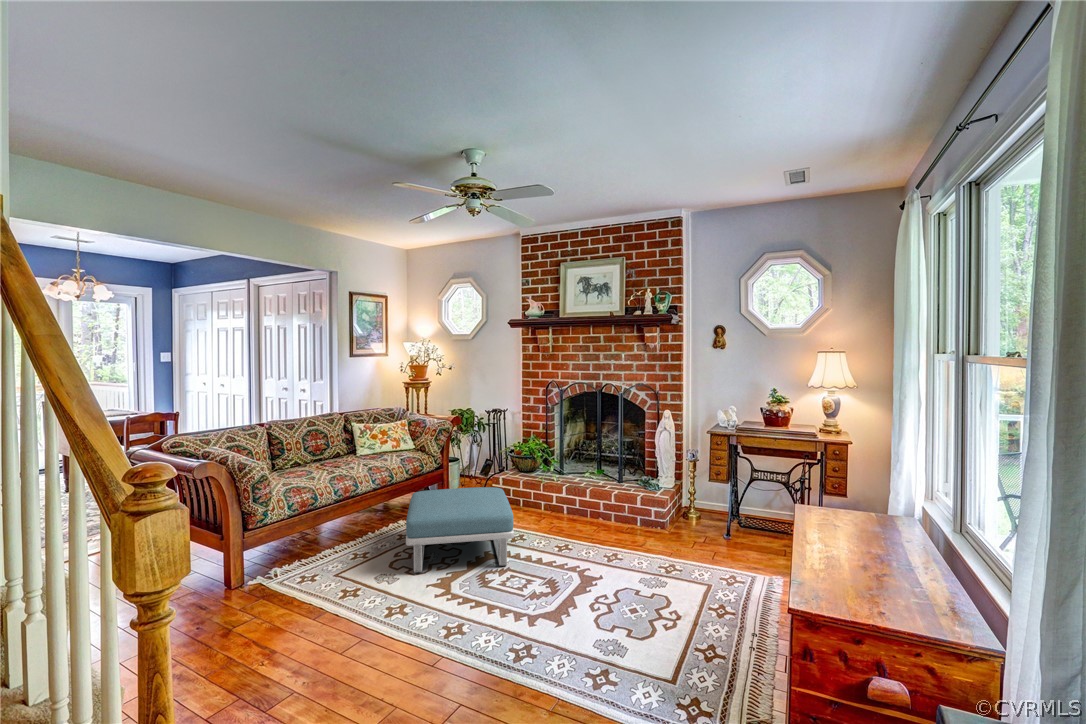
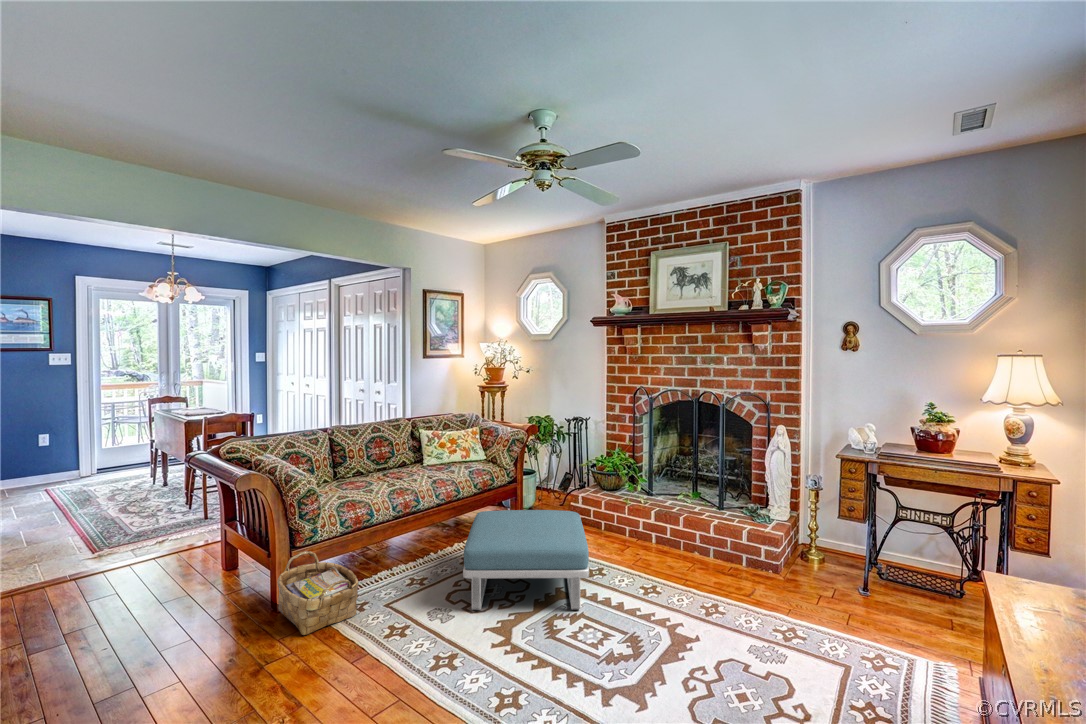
woven basket: none [233,532,310,603] -> present [277,551,358,635]

